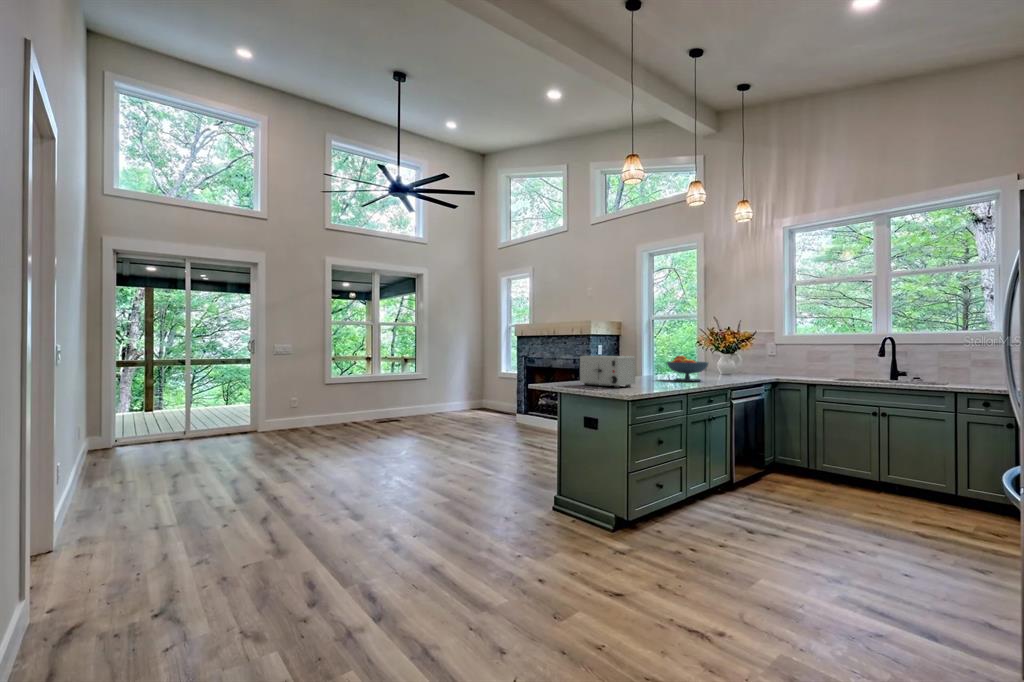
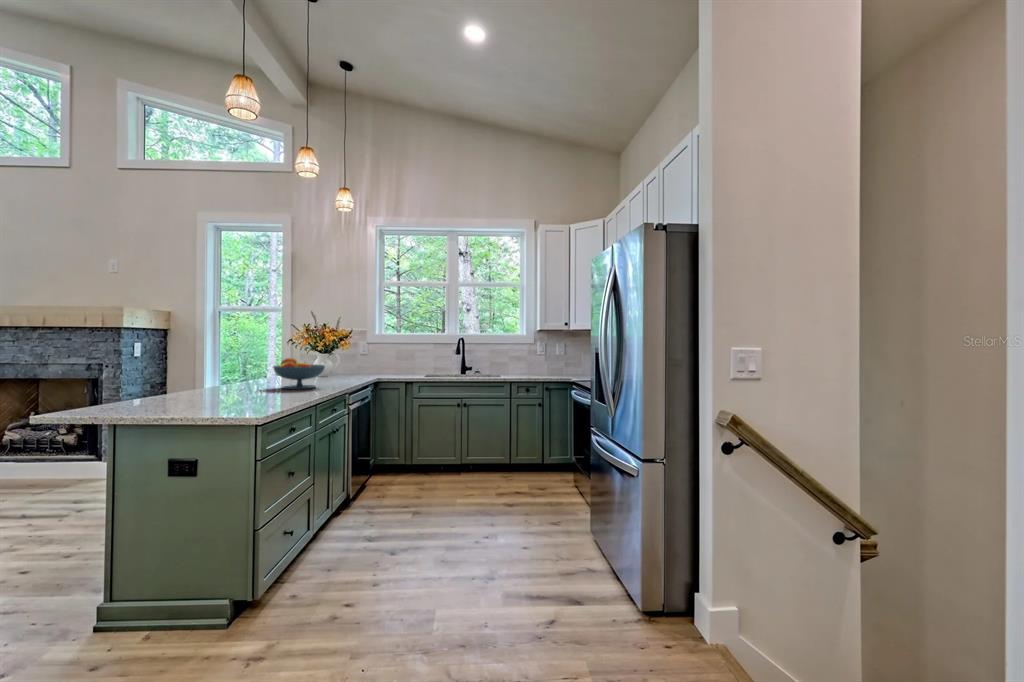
toaster: present [580,356,635,388] -> none [154,364,254,412]

